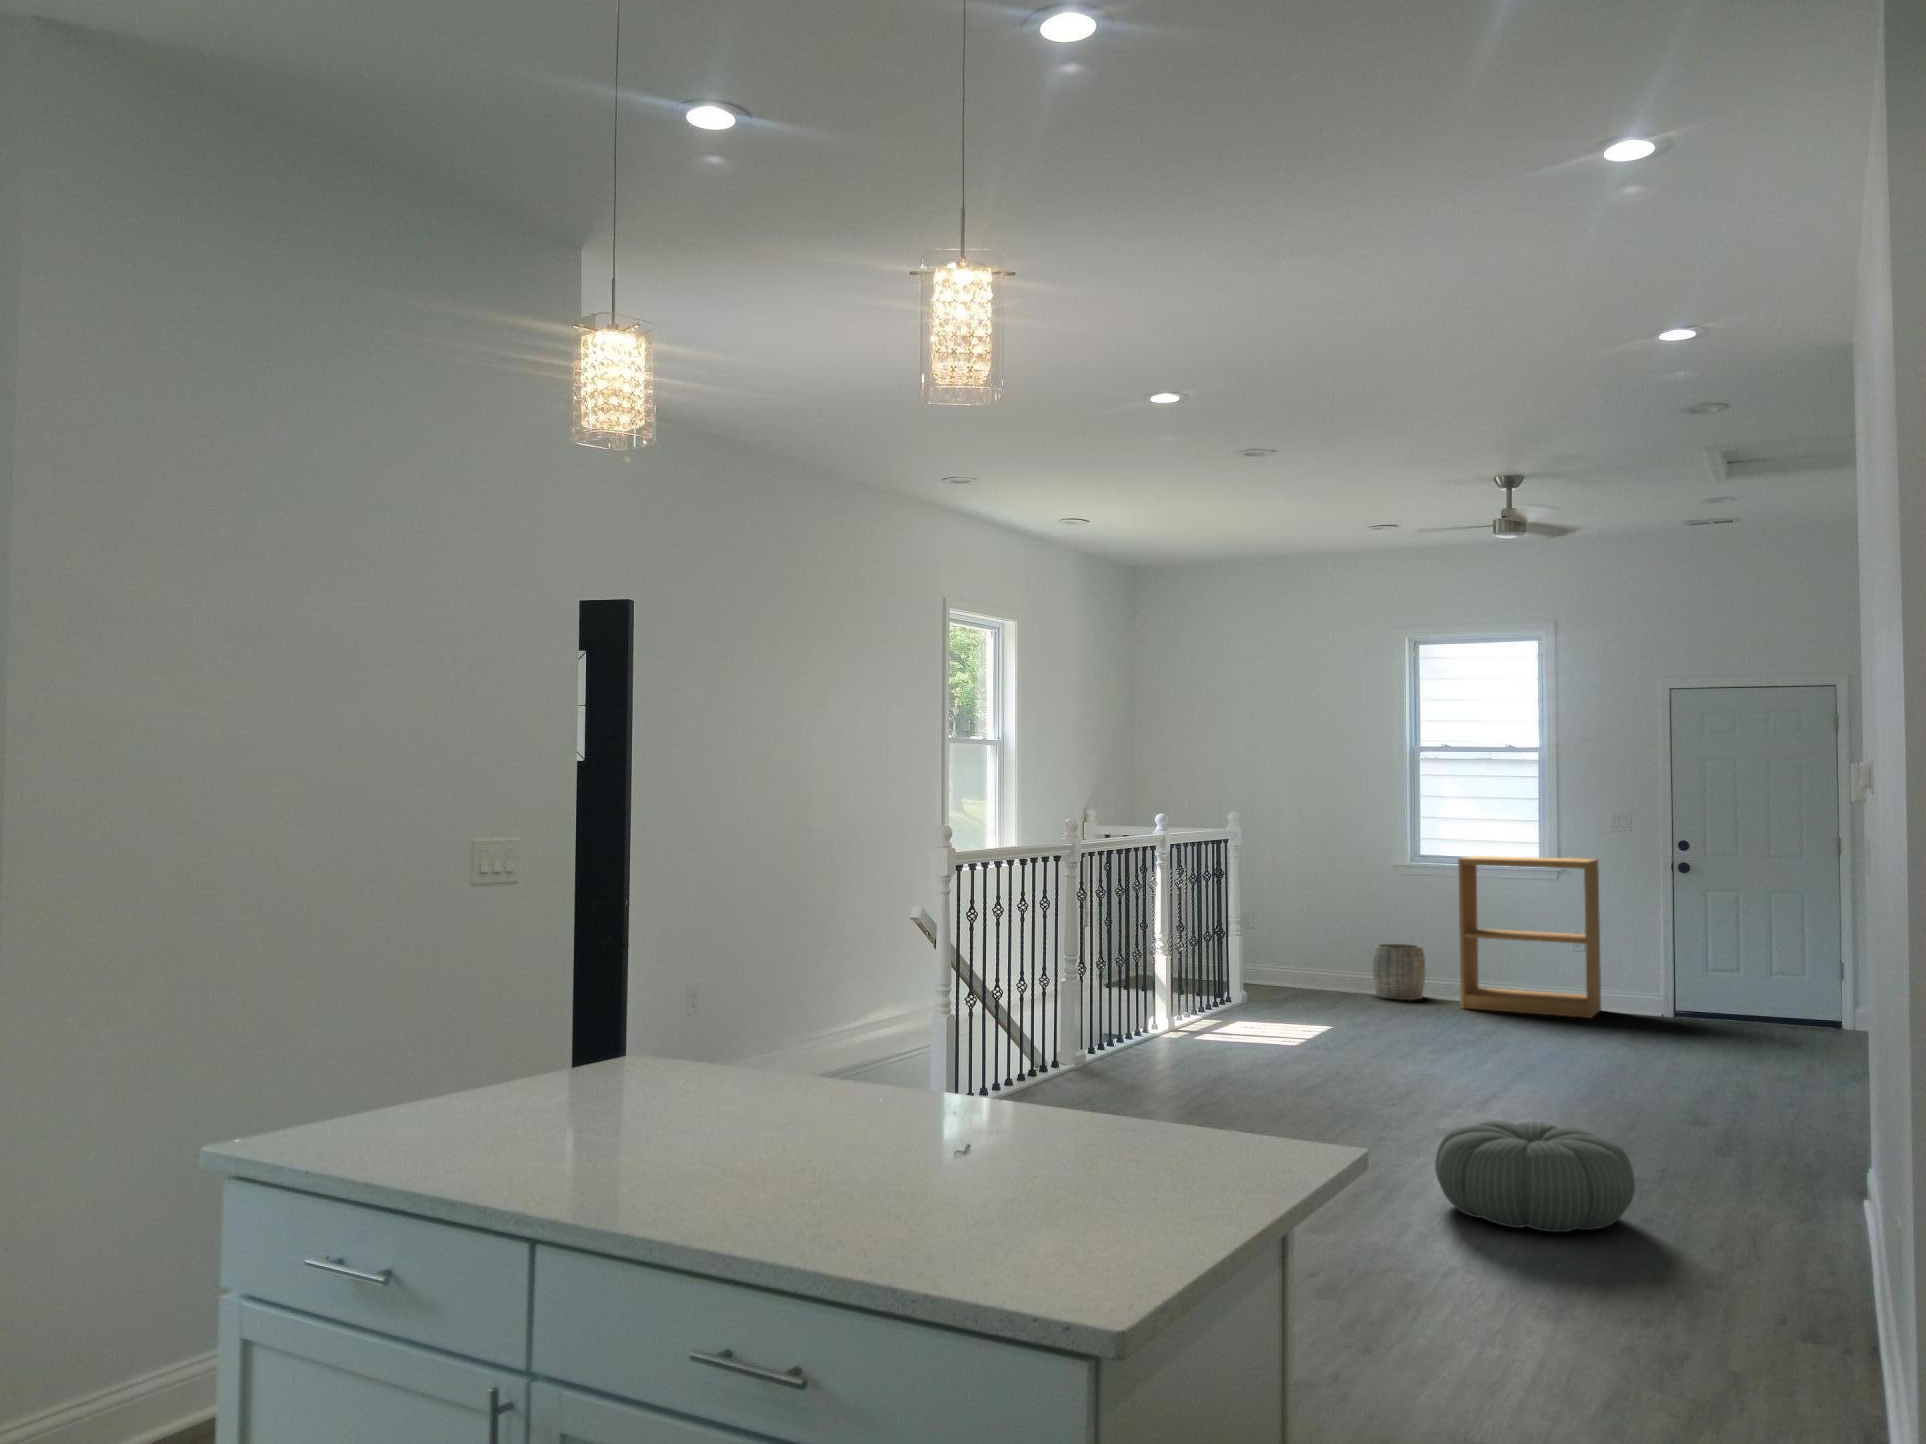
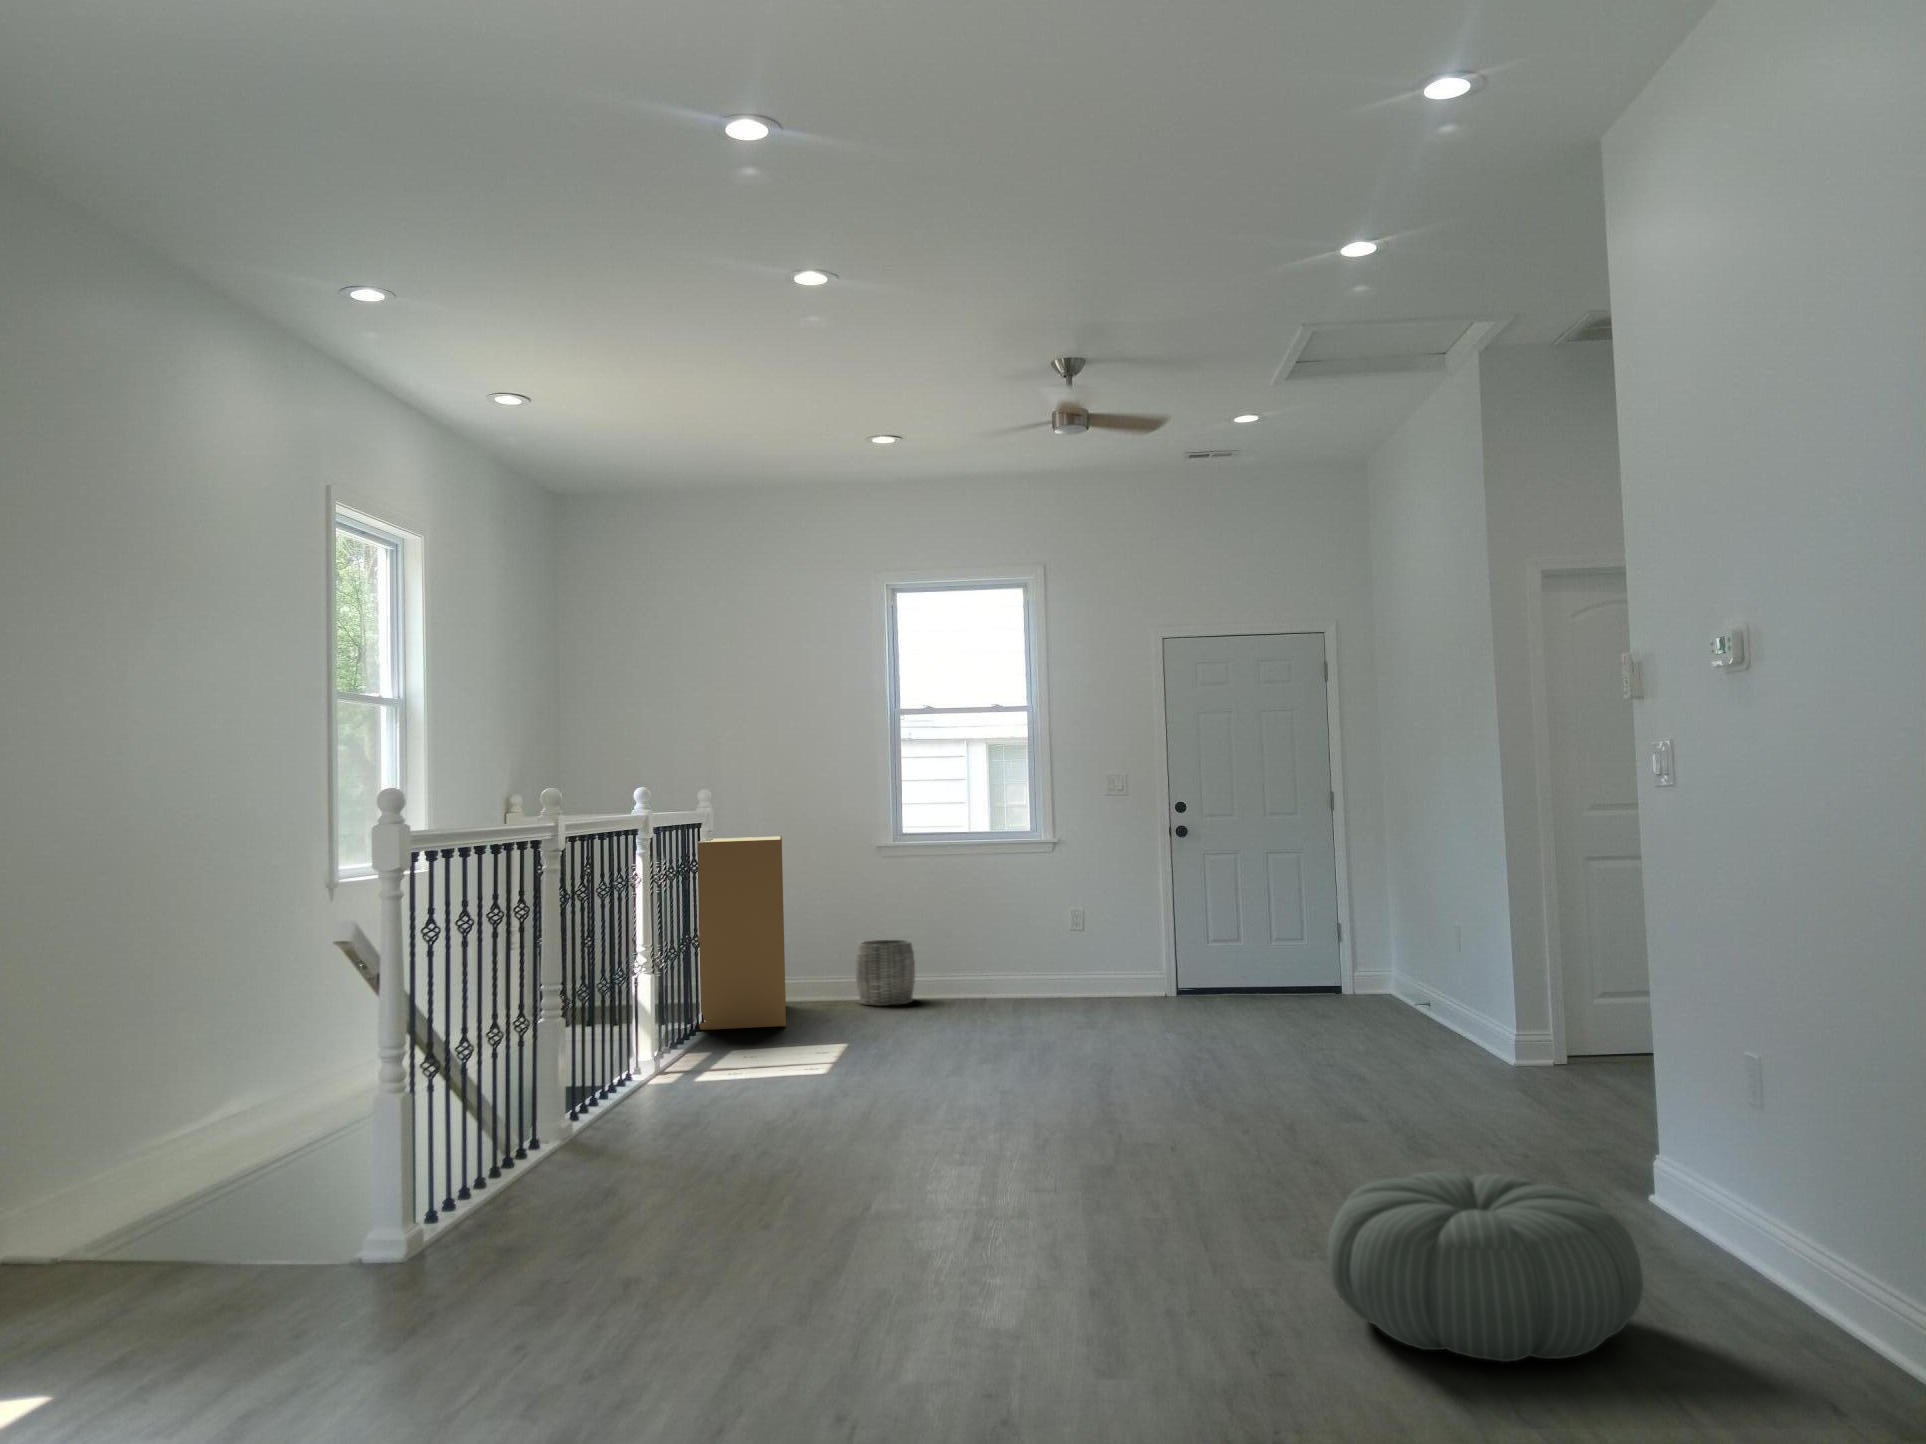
bookshelf: present [1458,856,1601,1018] -> present [698,837,786,1030]

